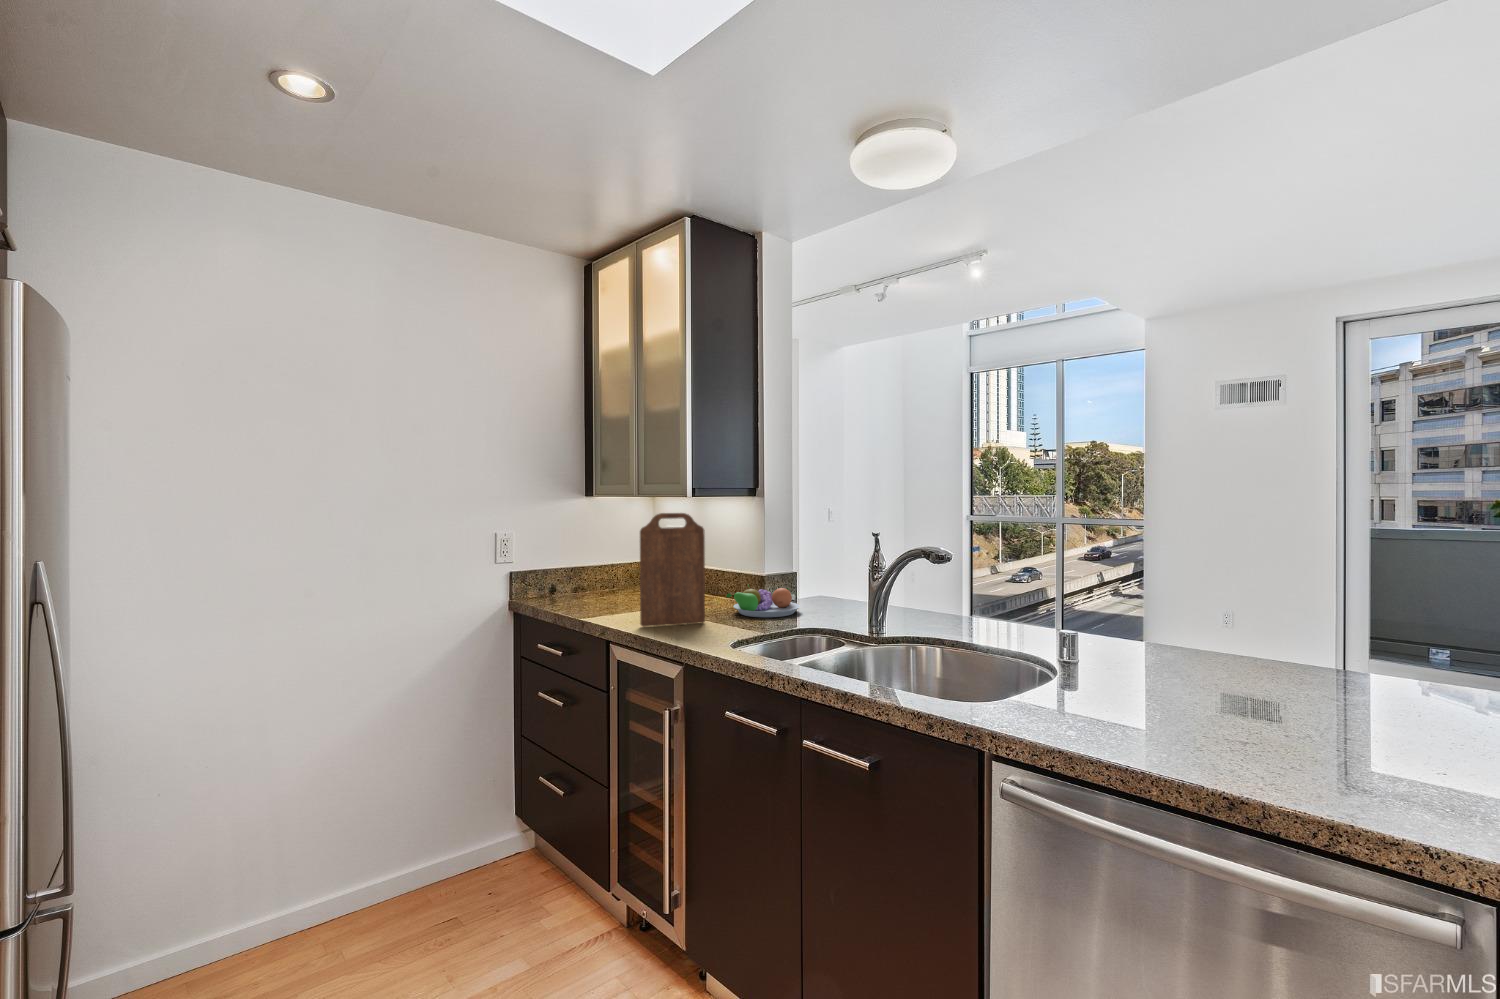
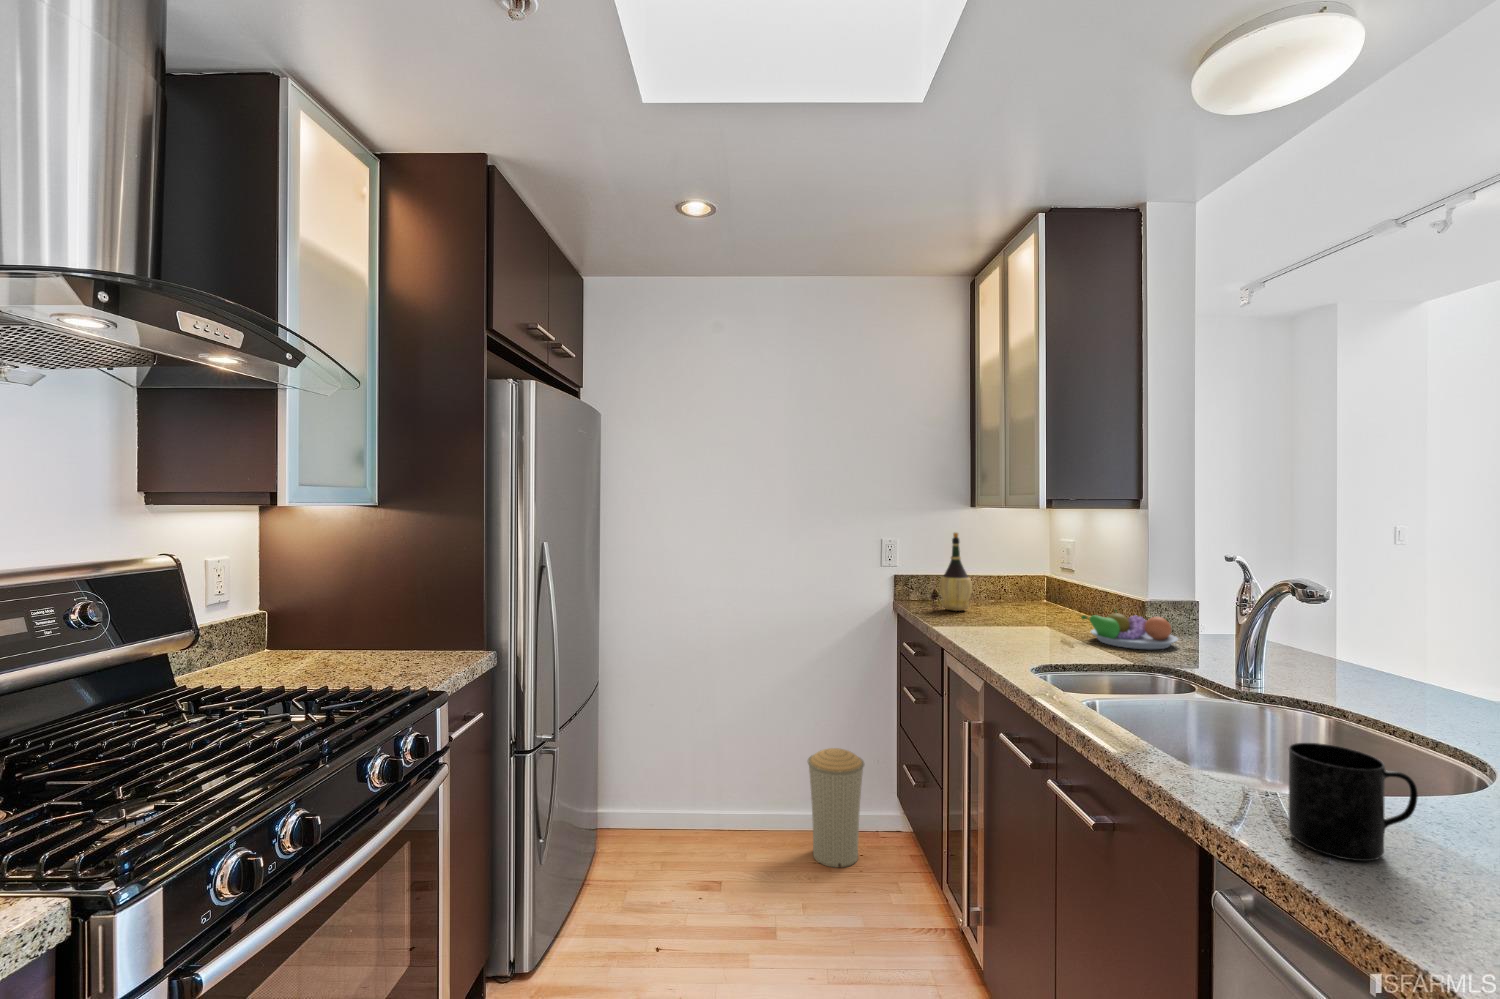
cutting board: present [640,513,705,627] -> none [972,524,1044,643]
wine bottle: none [570,524,603,605] -> present [940,533,972,611]
mug: none [1040,655,1109,732] -> present [1289,743,1418,861]
trash can: none [429,781,500,923] -> present [808,748,864,868]

